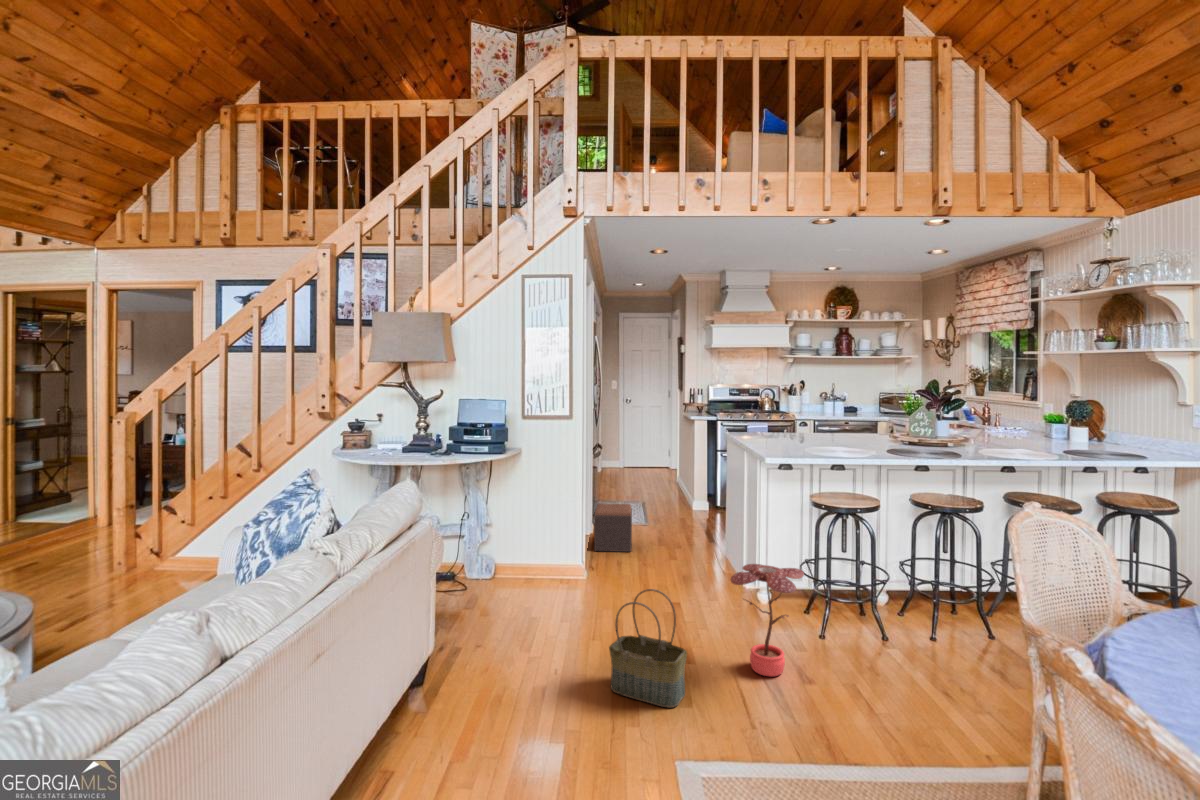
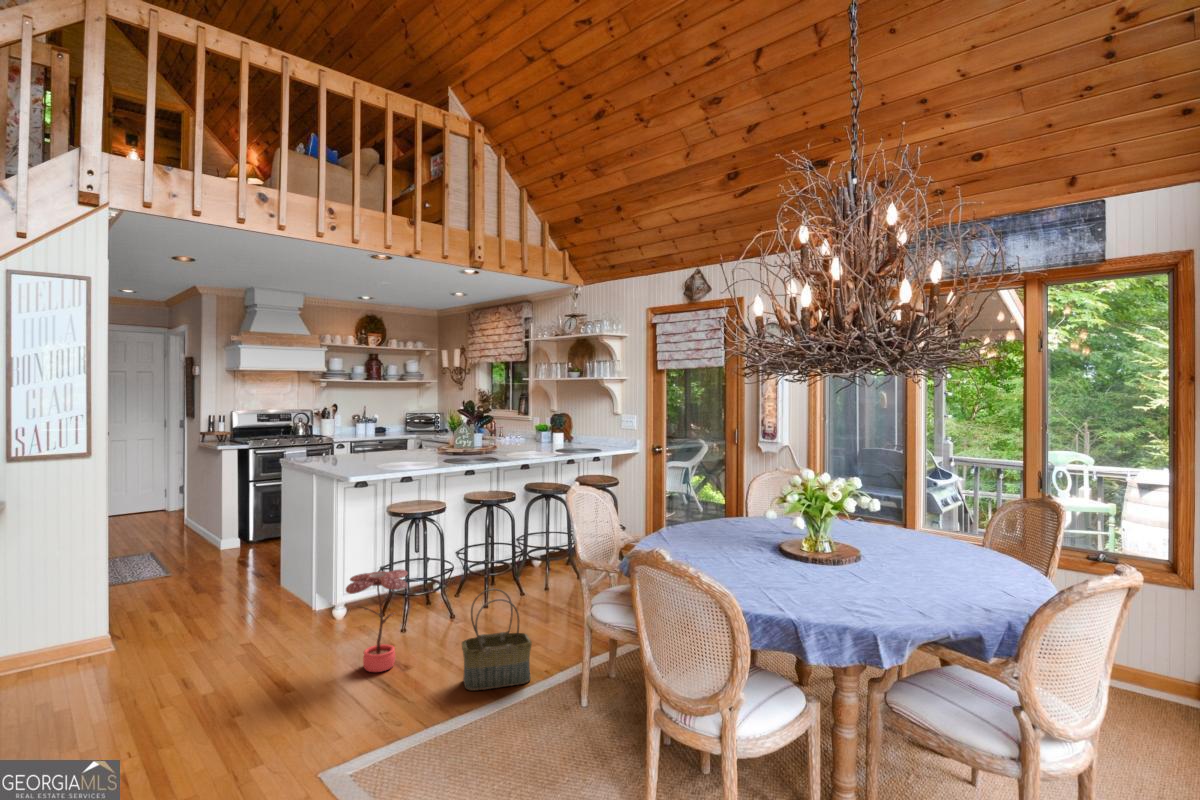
footstool: present [594,504,632,552] -> none [104,555,165,621]
basket: present [609,589,687,708] -> present [462,589,532,691]

